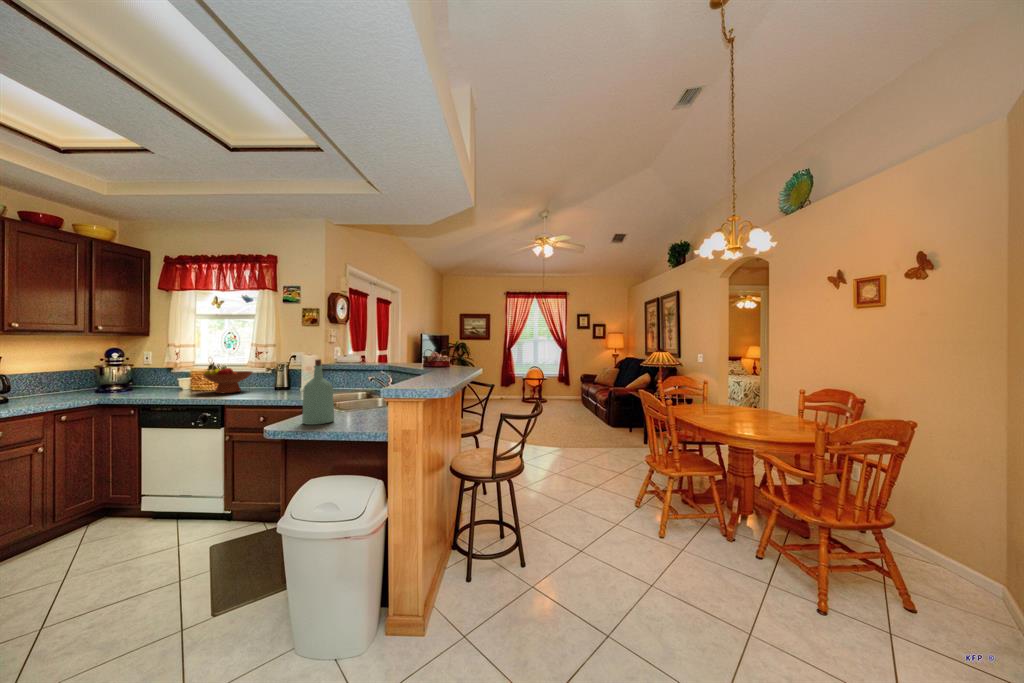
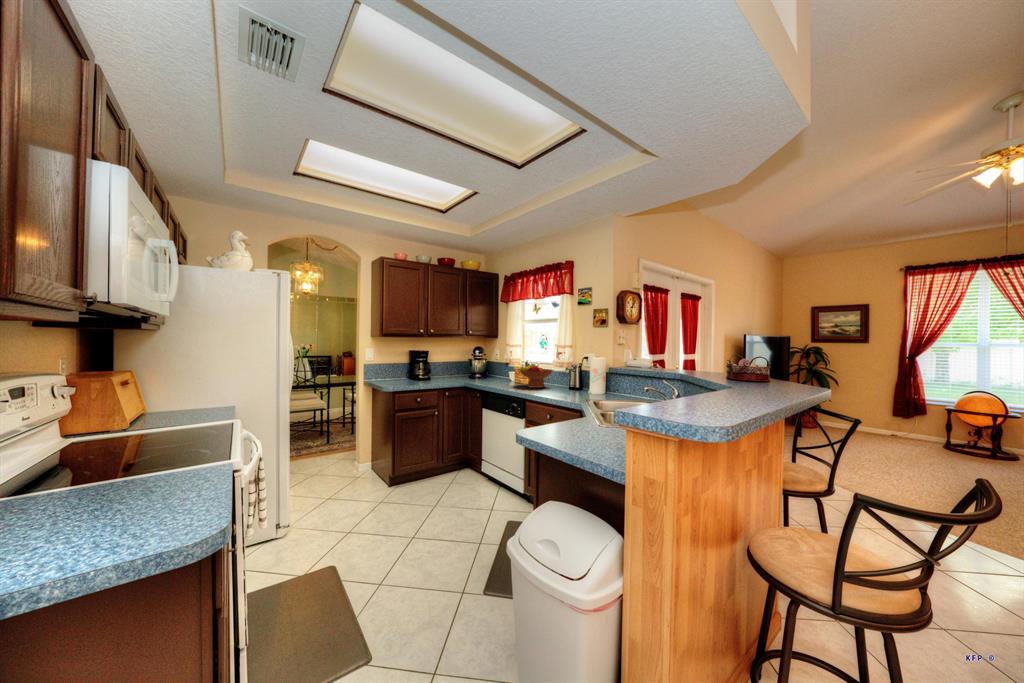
bottle: present [302,359,334,425] -> none [555,364,587,439]

